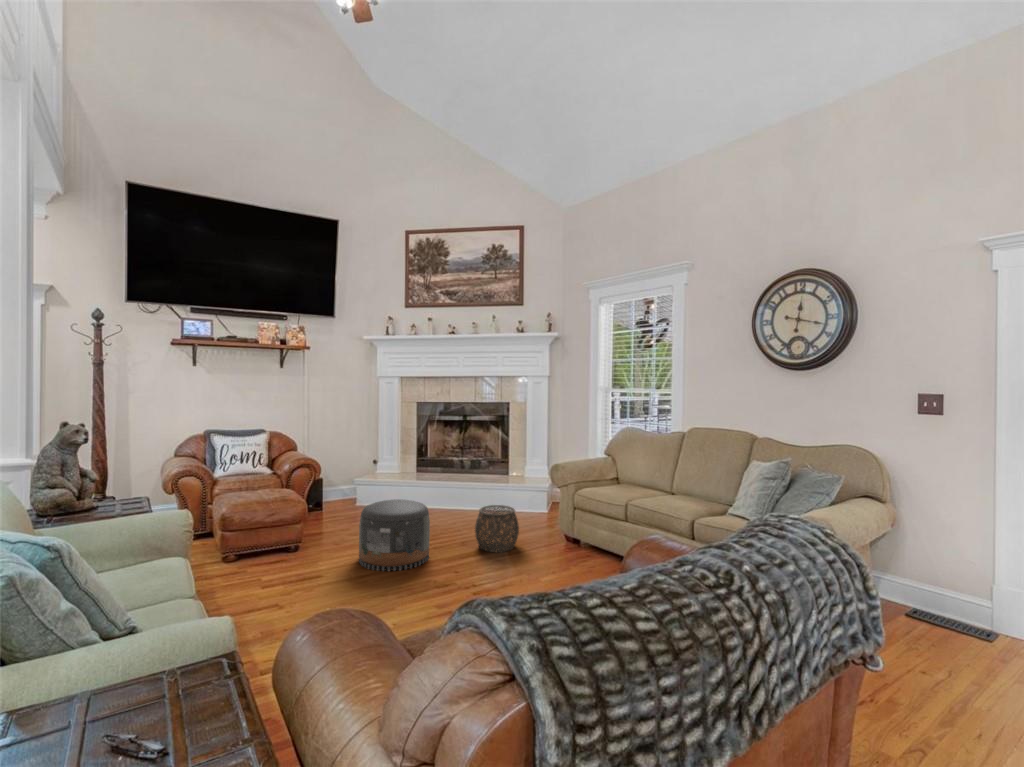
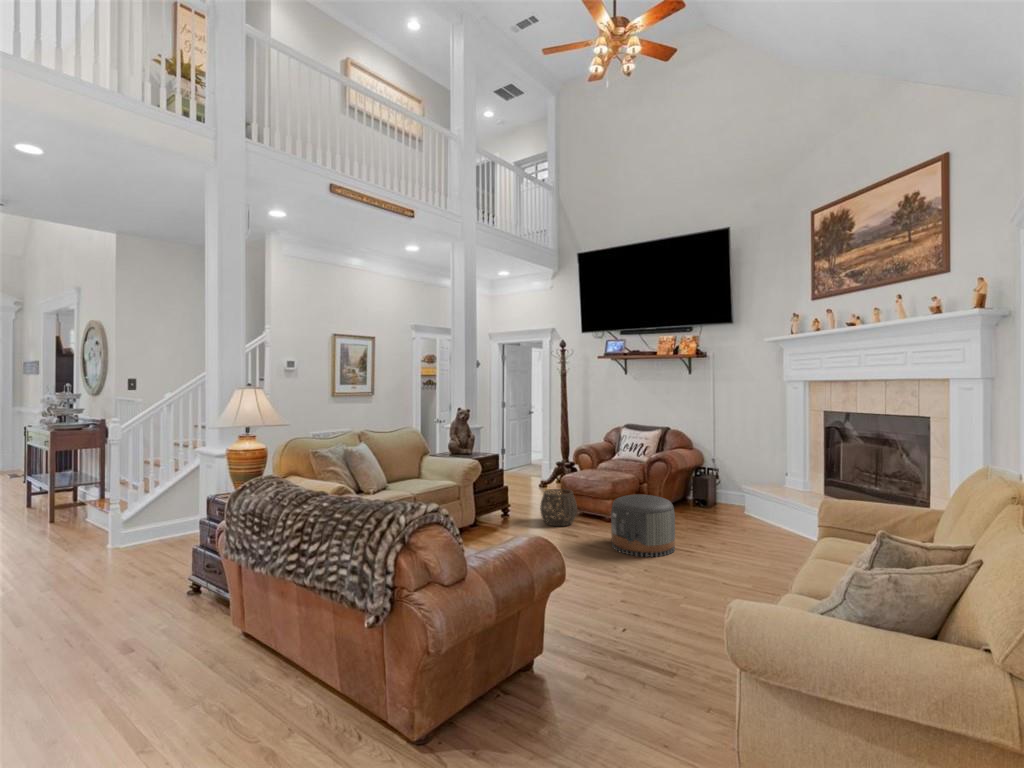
woven basket: present [475,505,519,552] -> present [540,489,577,526]

